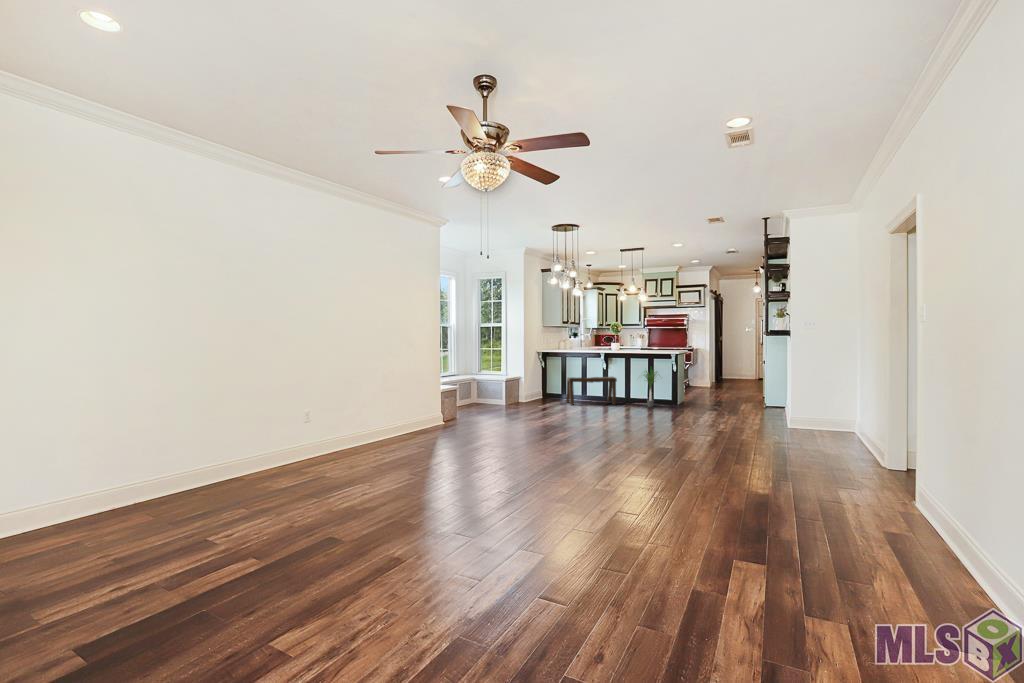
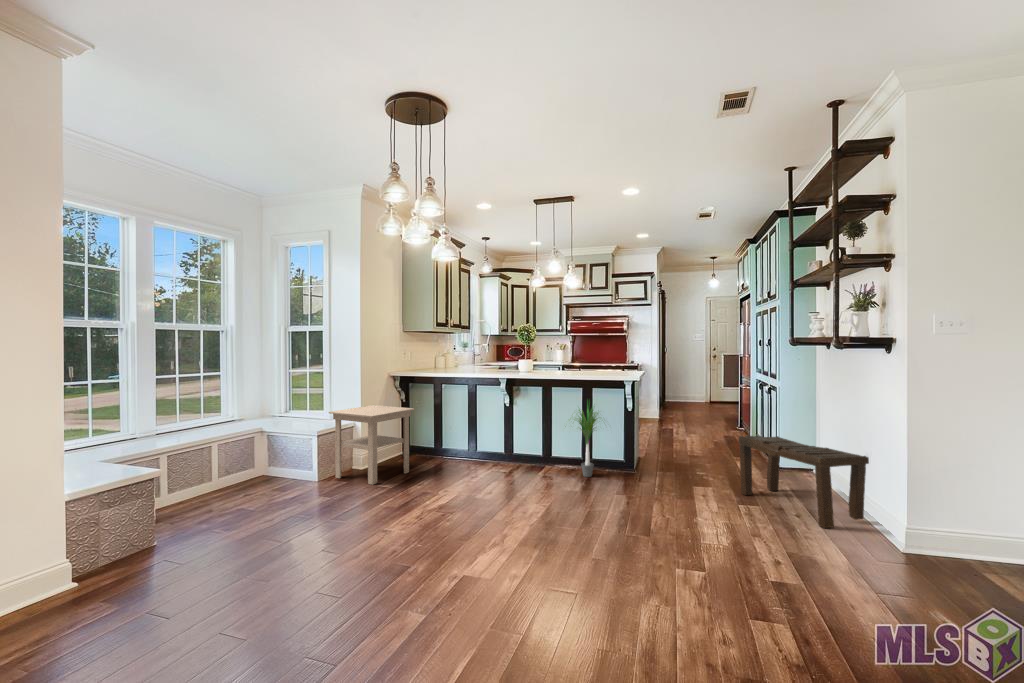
side table: none [510,368,554,406] -> present [329,405,415,485]
bench: present [566,377,617,405] -> present [738,436,869,528]

